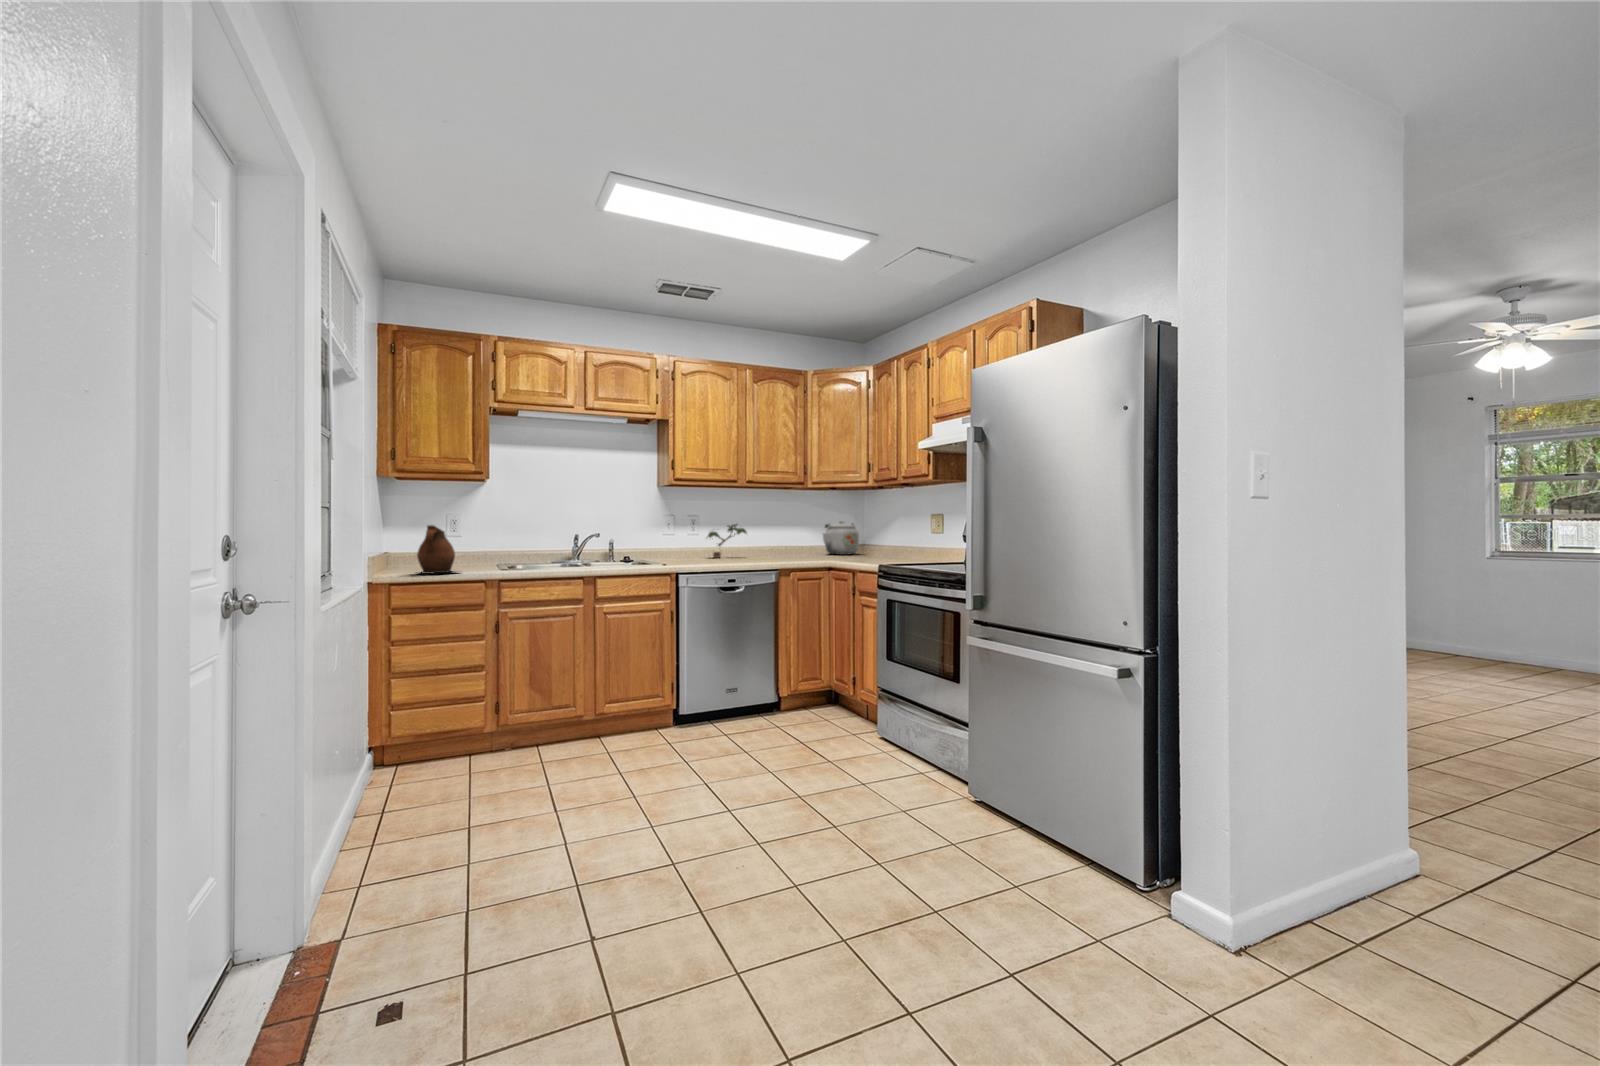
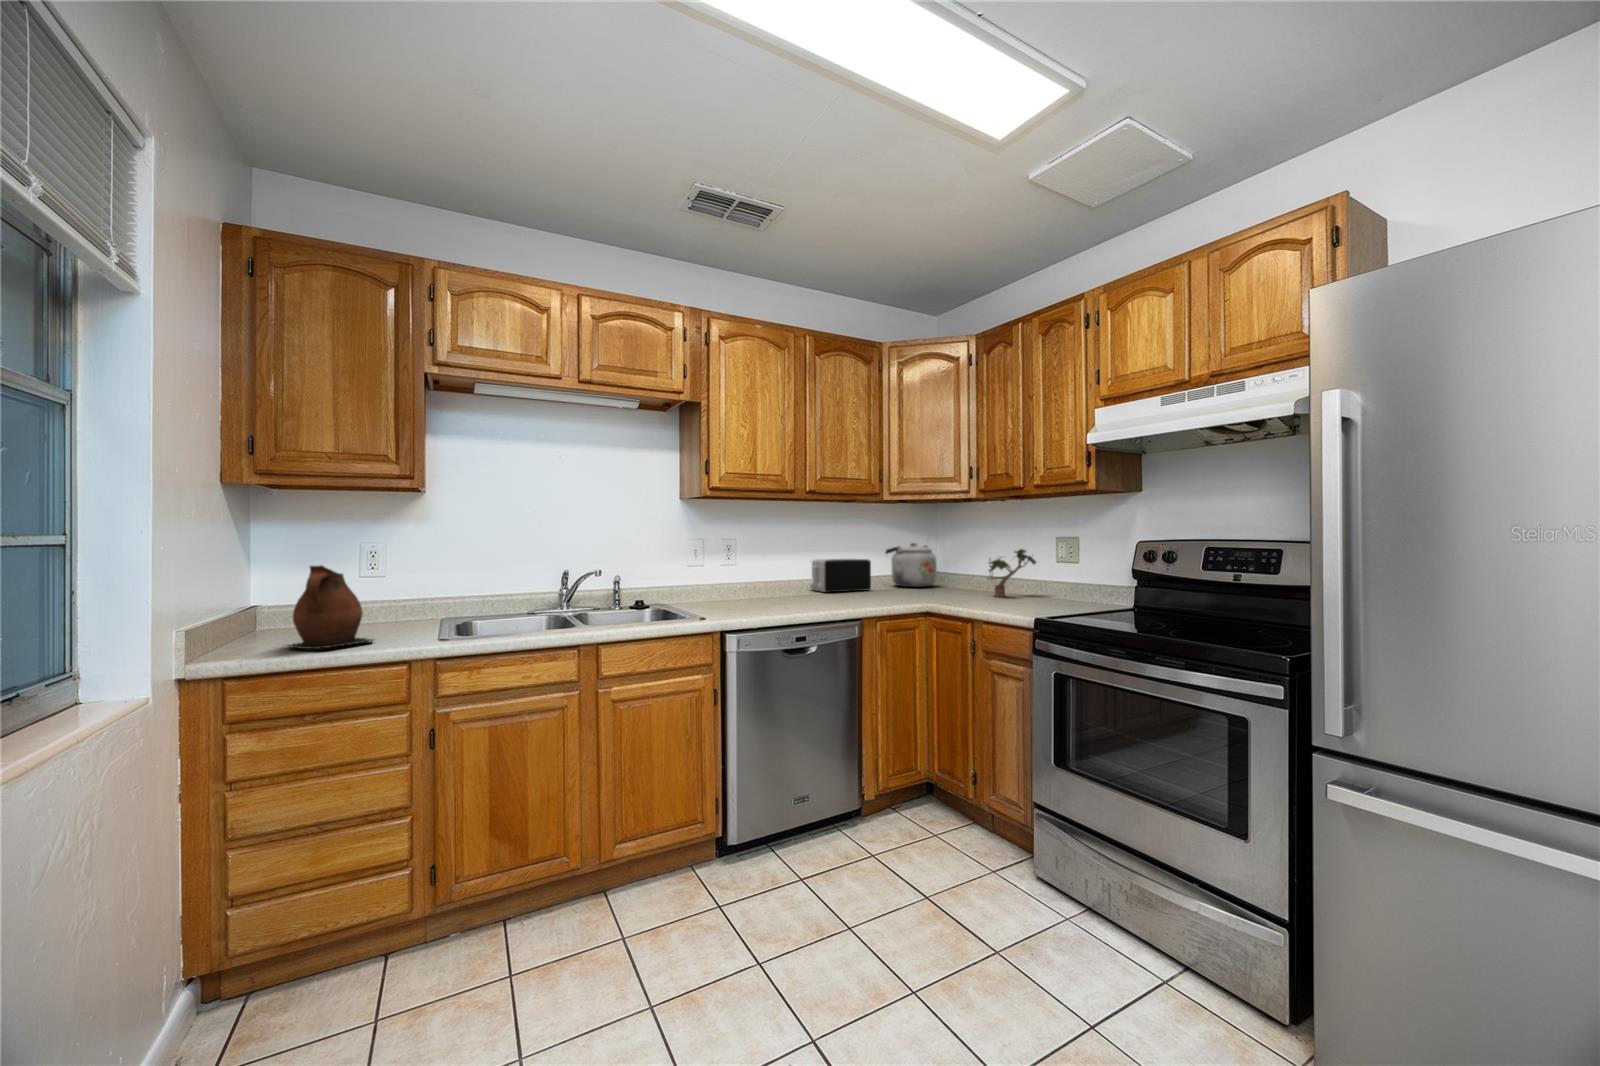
potted plant: present [708,524,747,558] -> present [988,549,1036,597]
toaster: none [759,533,804,557] -> present [810,559,871,592]

